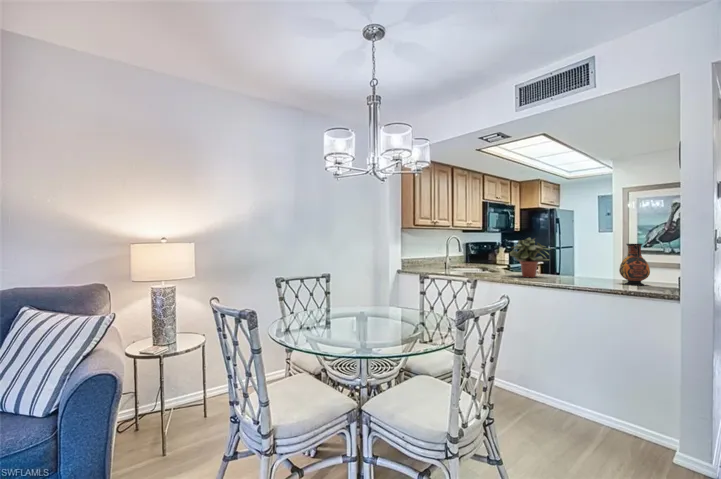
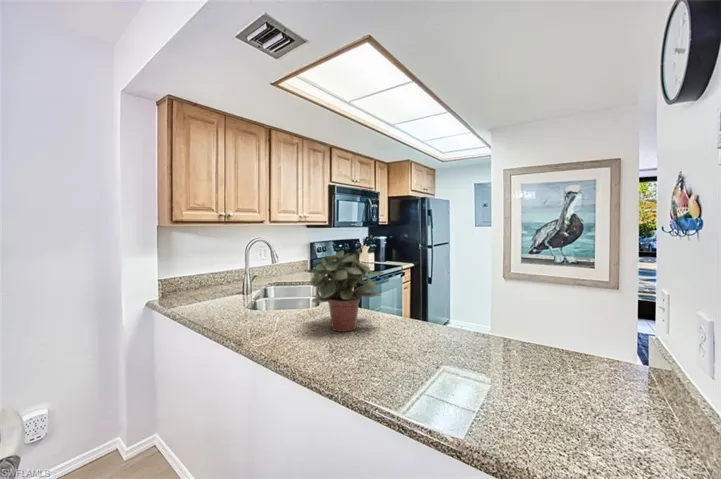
vase: present [619,244,650,285] -> none [504,273,569,377]

